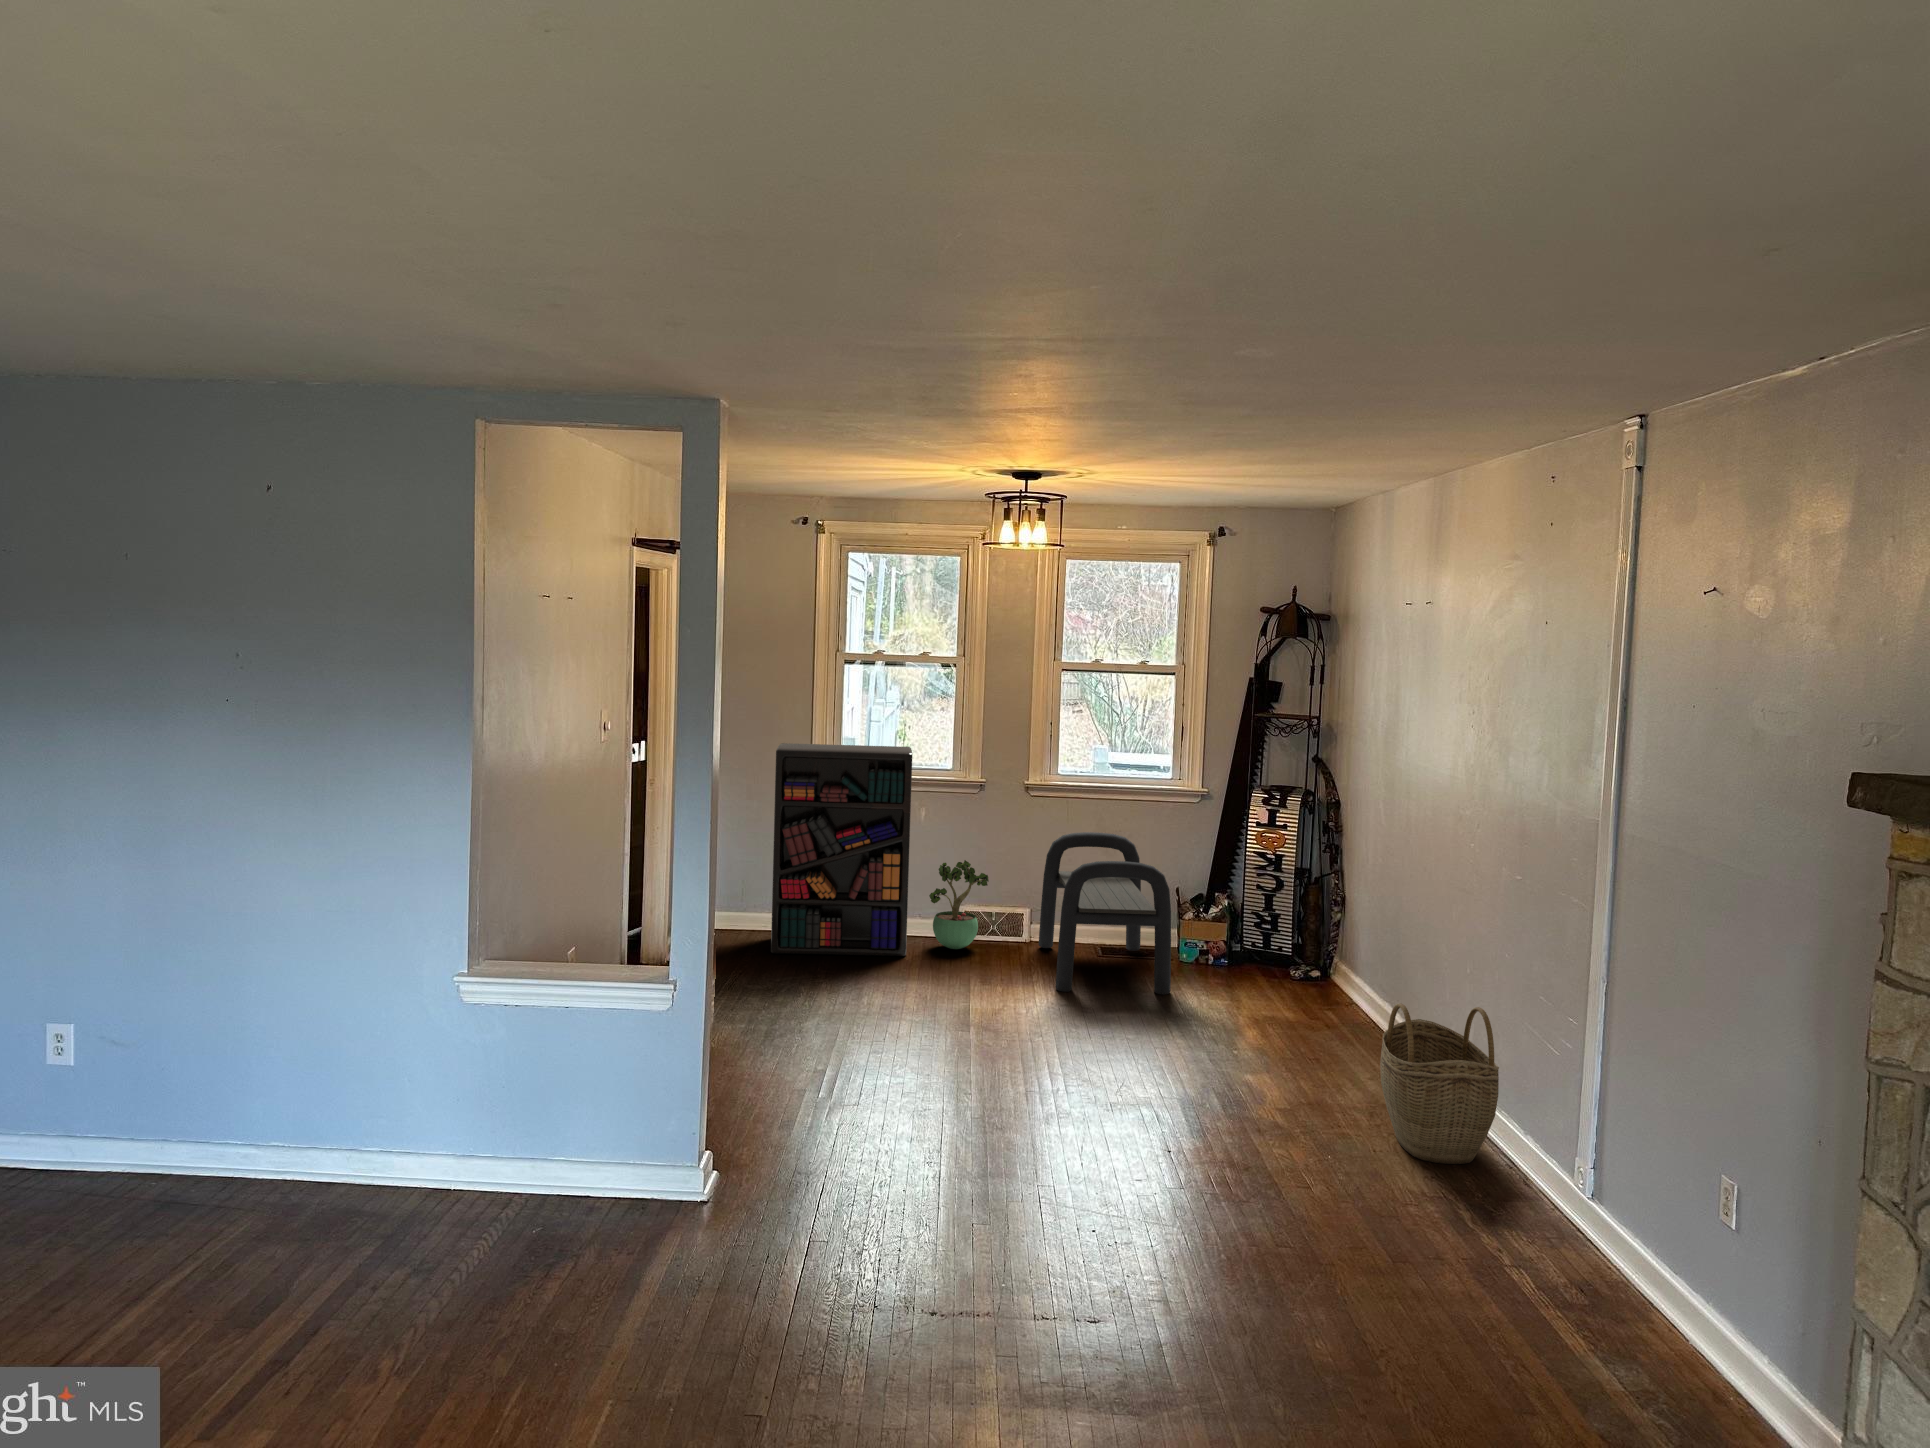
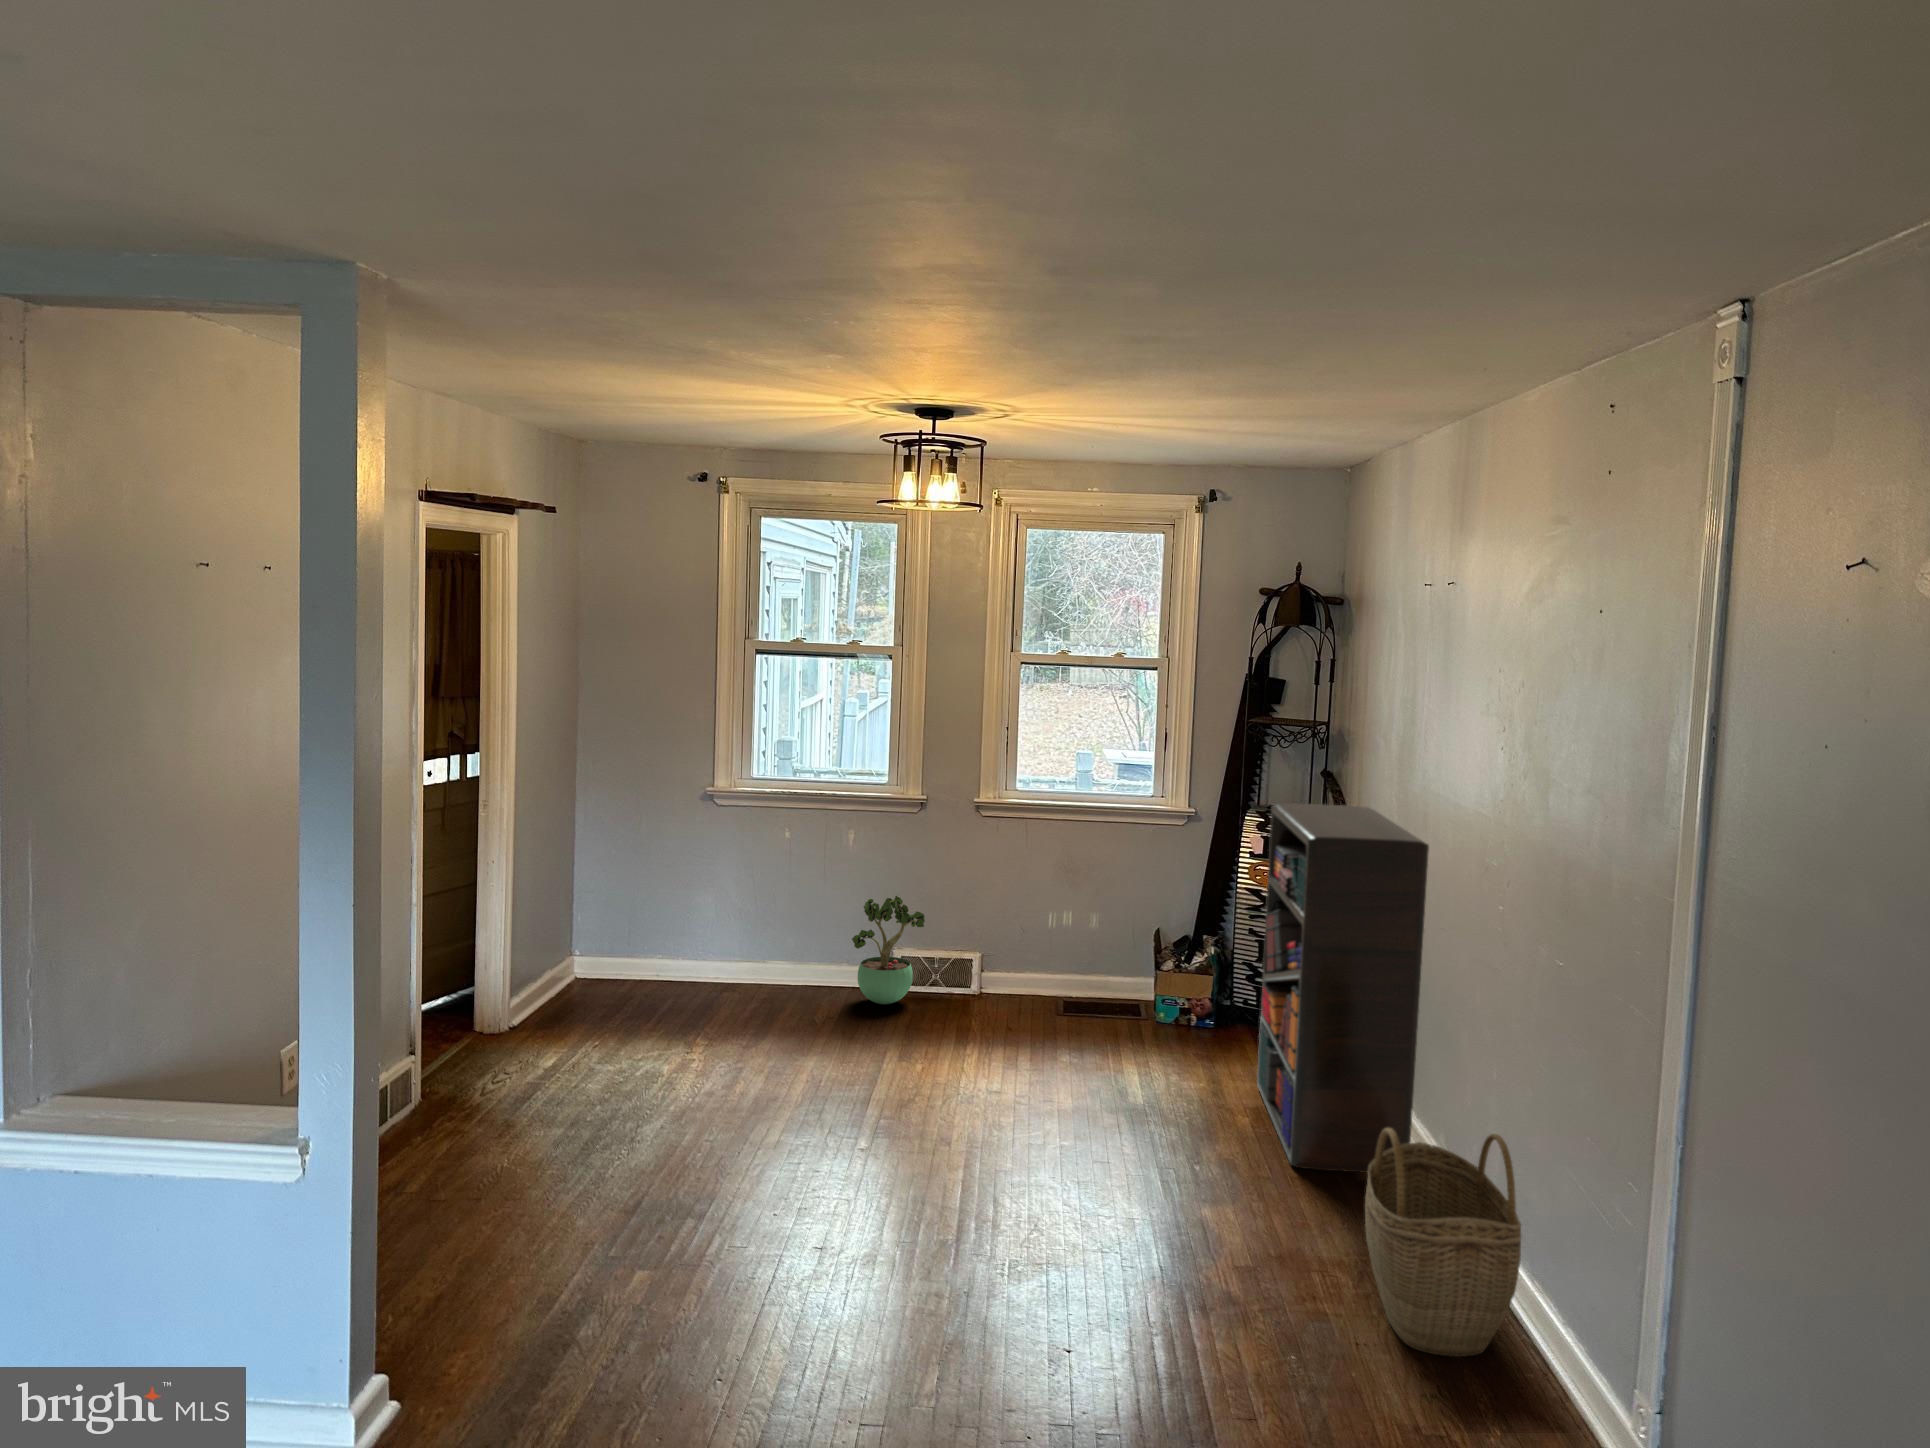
bookshelf: present [771,743,912,956] -> present [1257,803,1429,1173]
bench: present [1039,832,1171,995] -> none [988,862,1134,1070]

